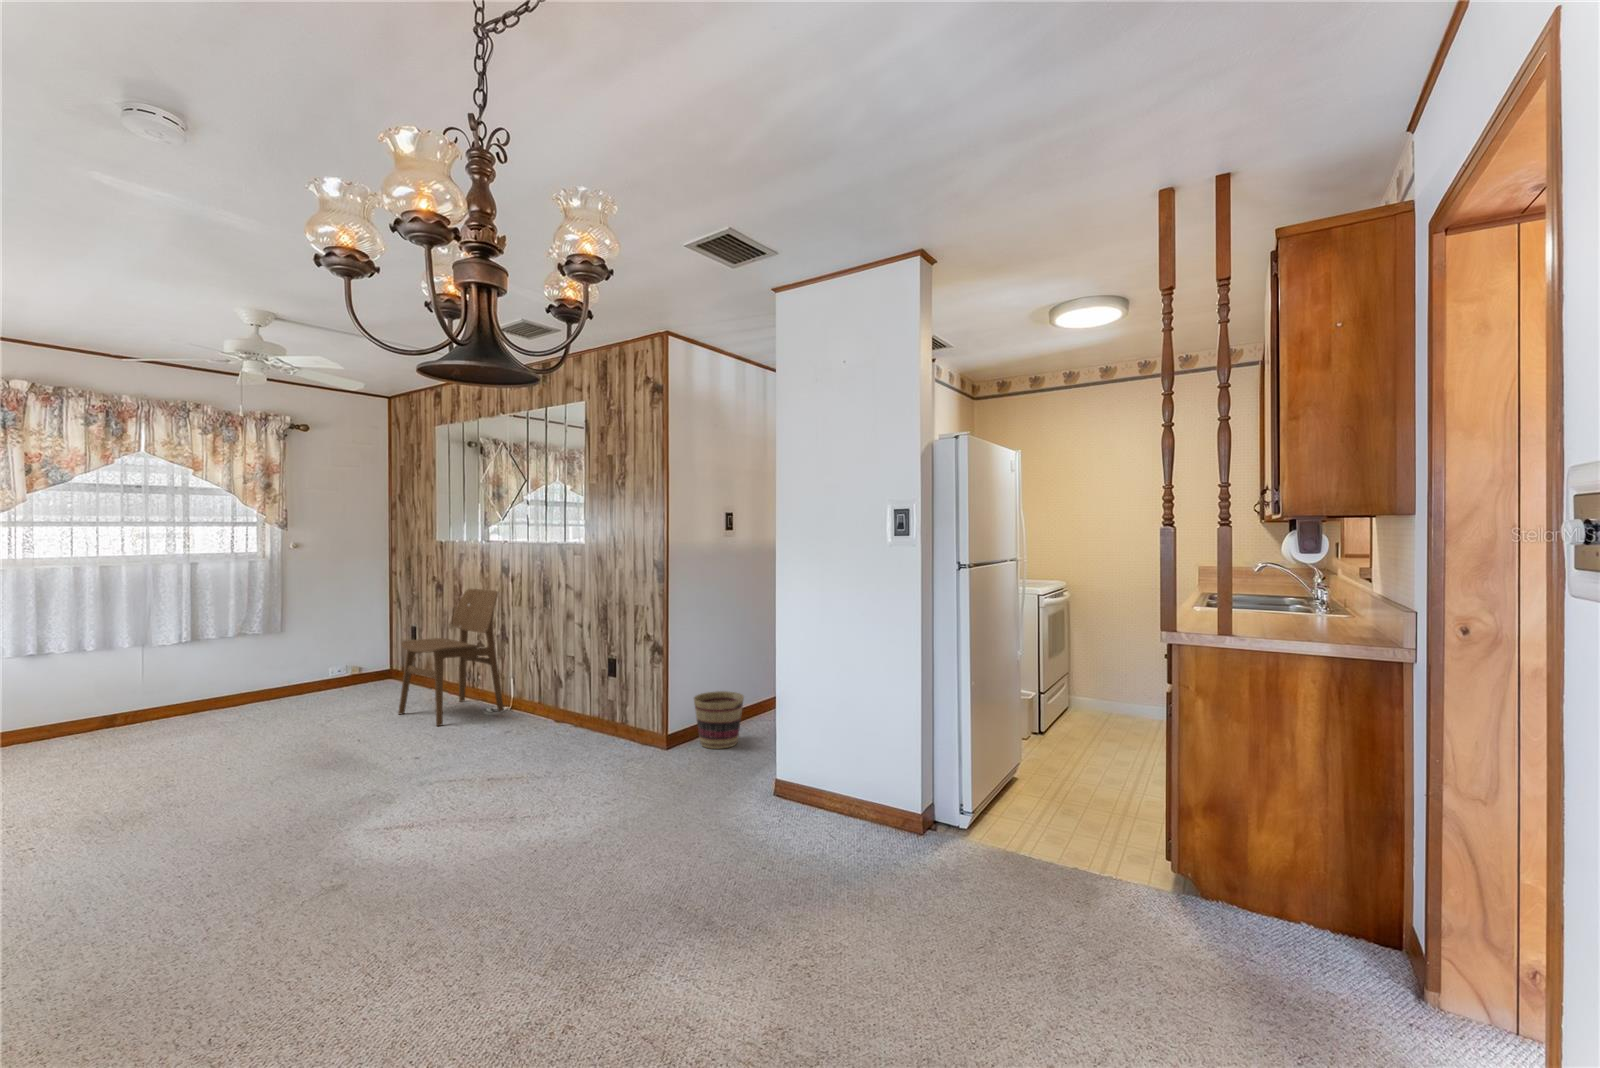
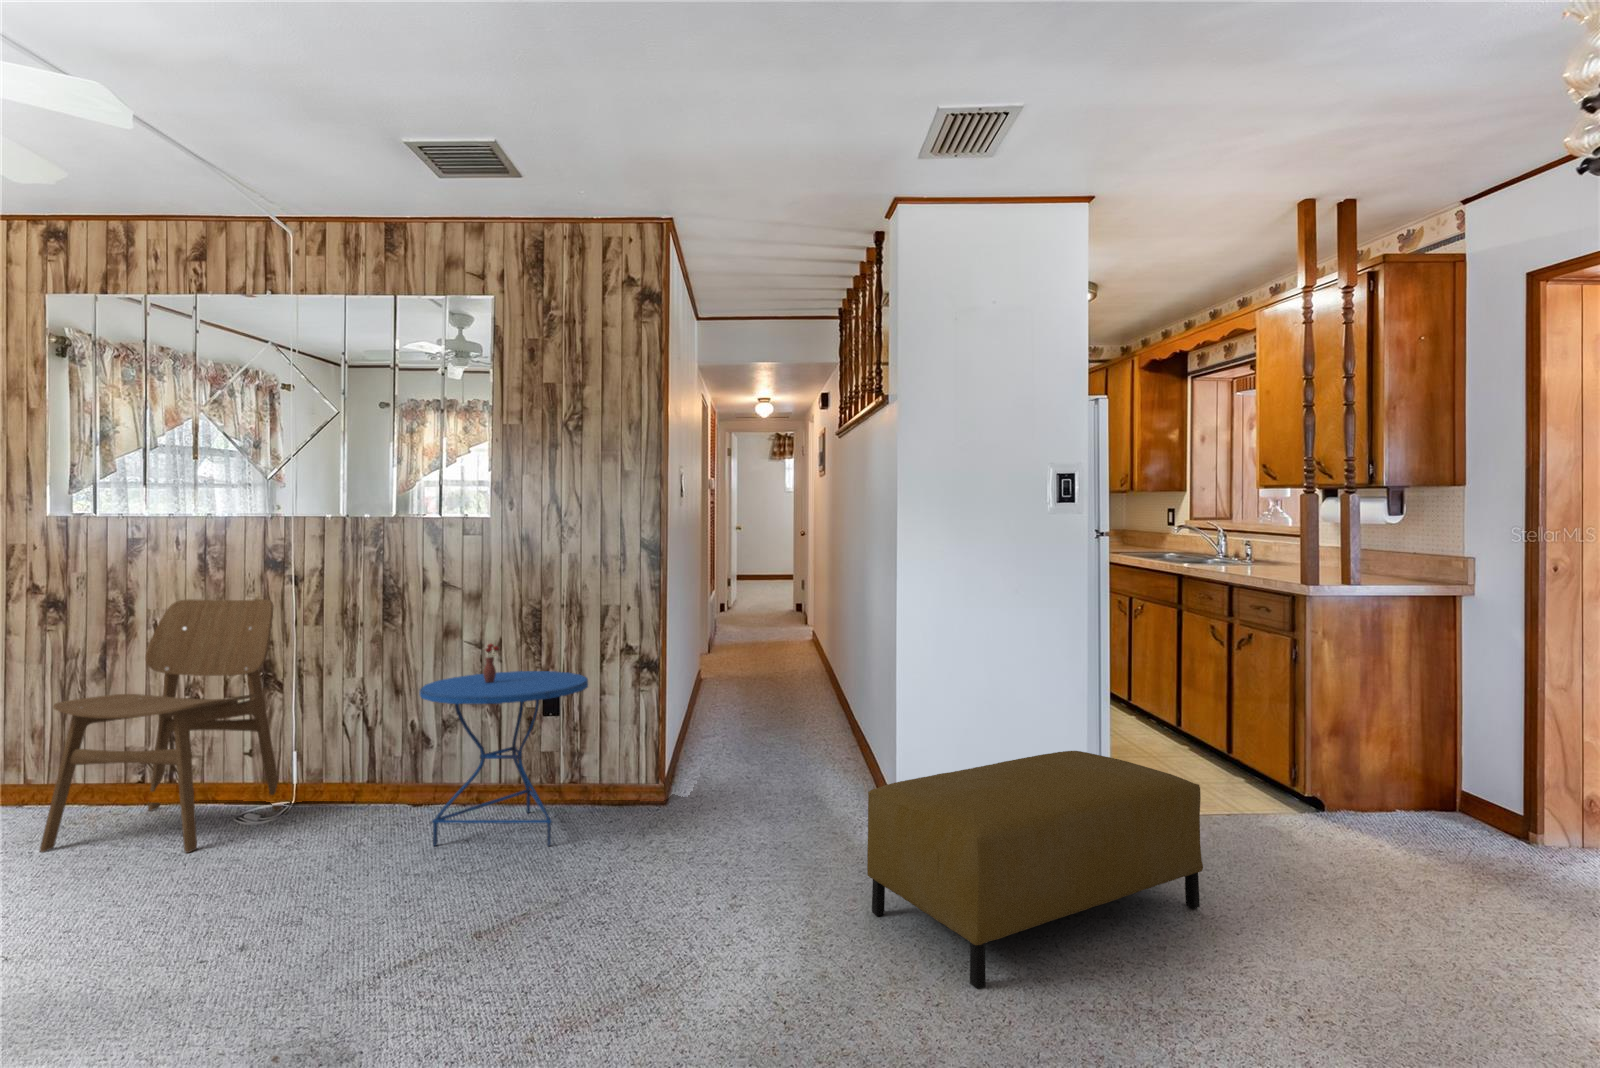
side table: none [507,627,611,758] -> present [420,644,588,846]
basket: present [694,691,744,749] -> none [689,718,757,795]
ottoman: none [584,753,839,906] -> present [867,751,1203,989]

